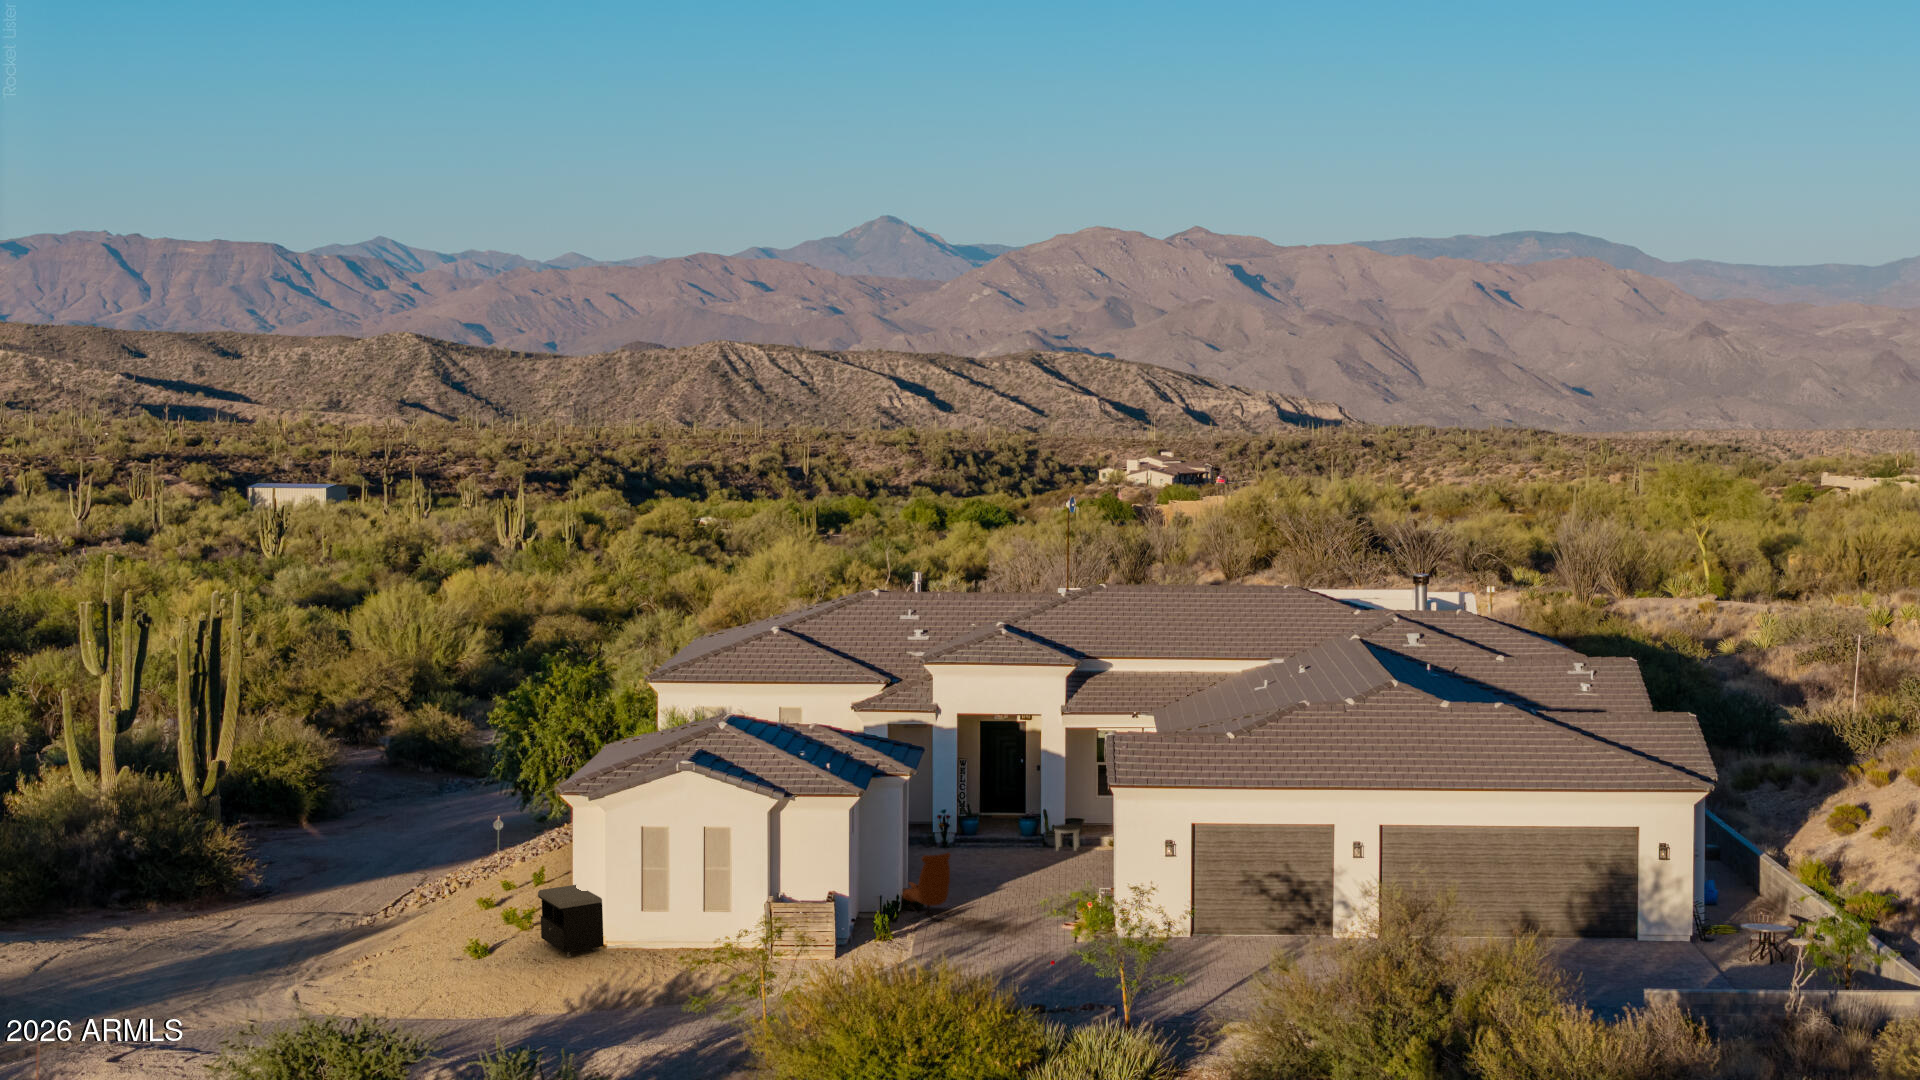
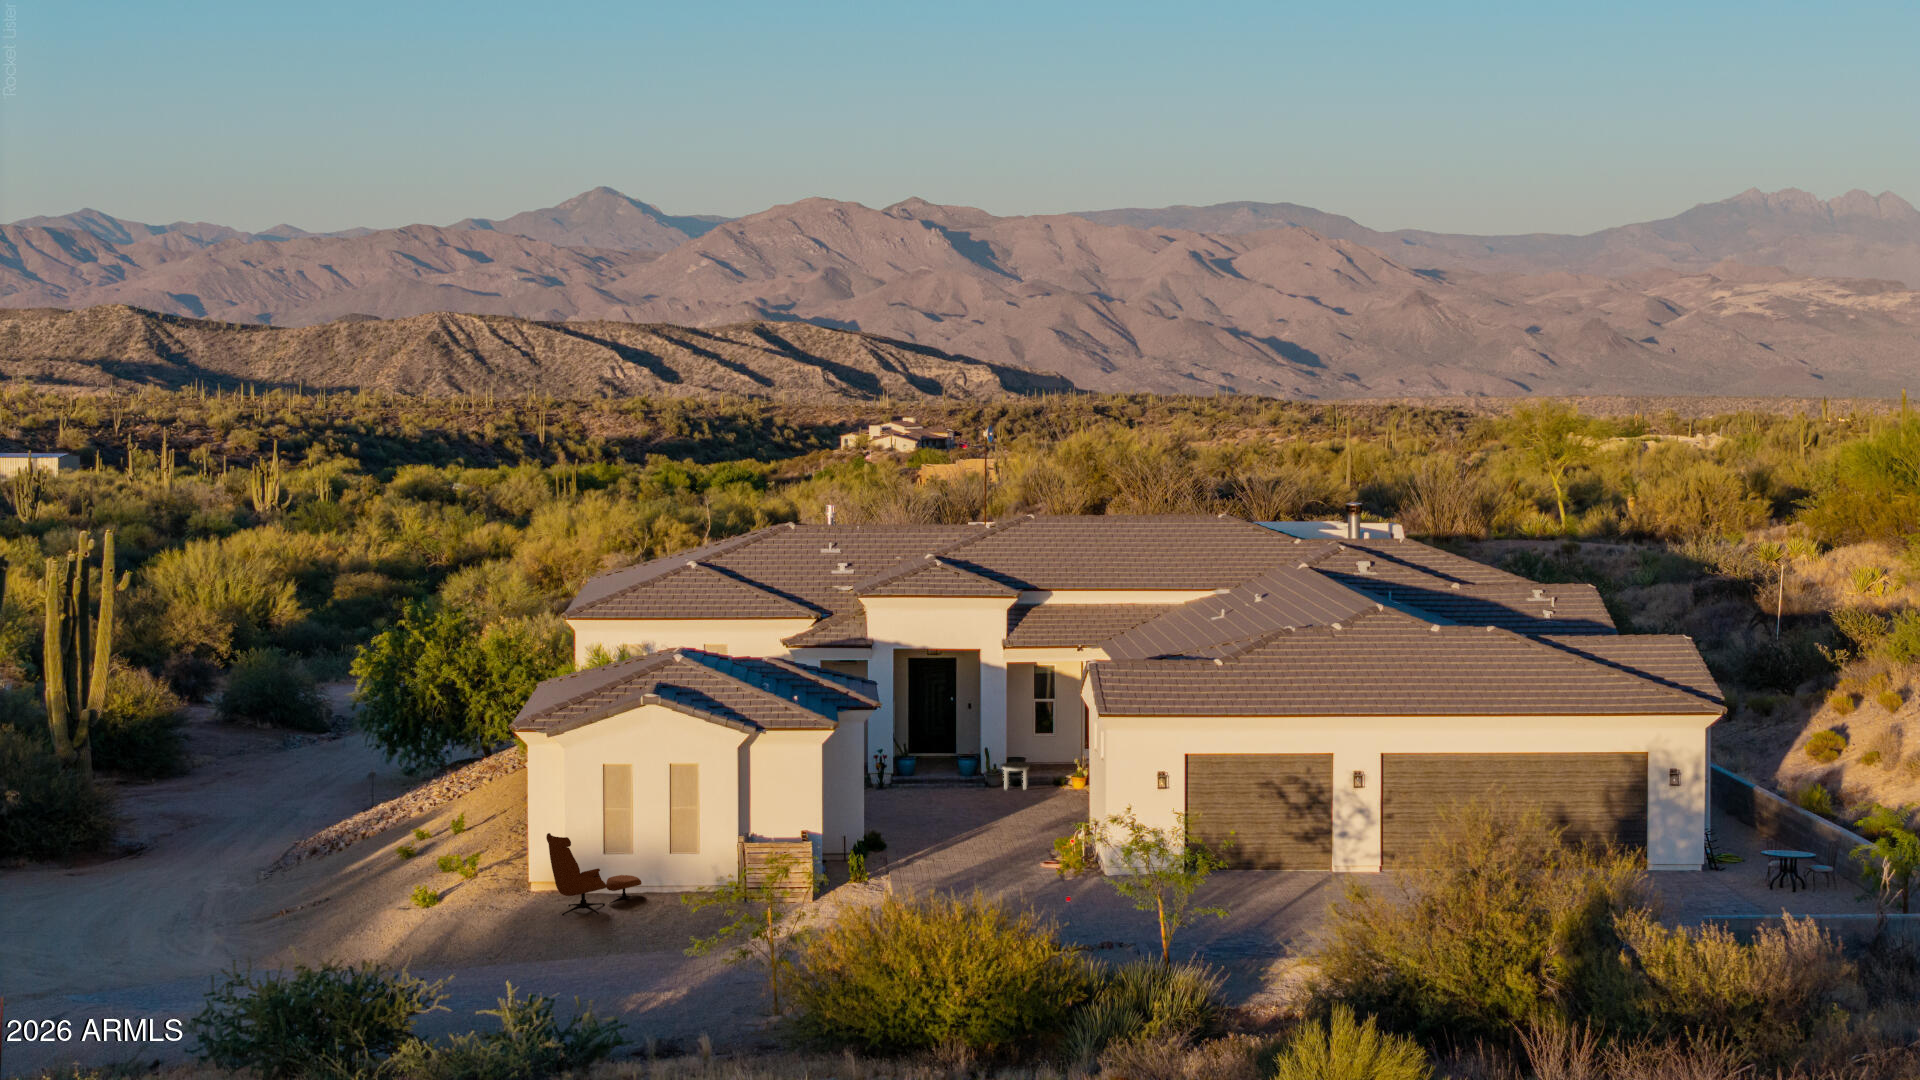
lounge chair: present [903,852,950,918] -> present [546,833,642,916]
storage bench: present [538,885,604,957] -> none [479,831,557,908]

